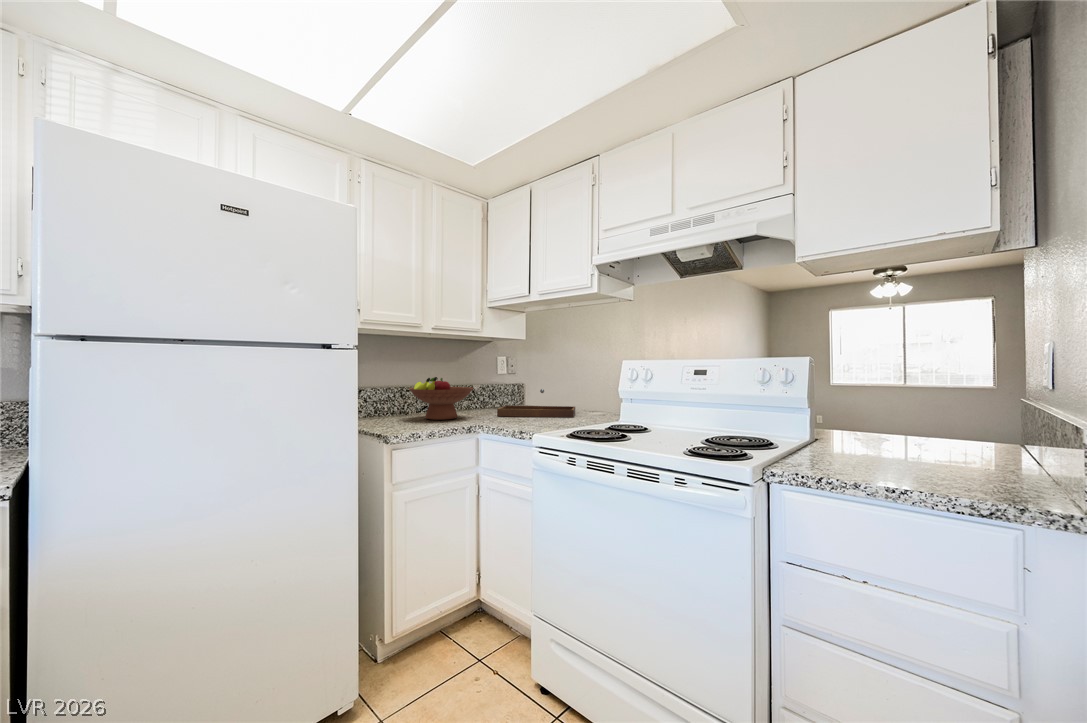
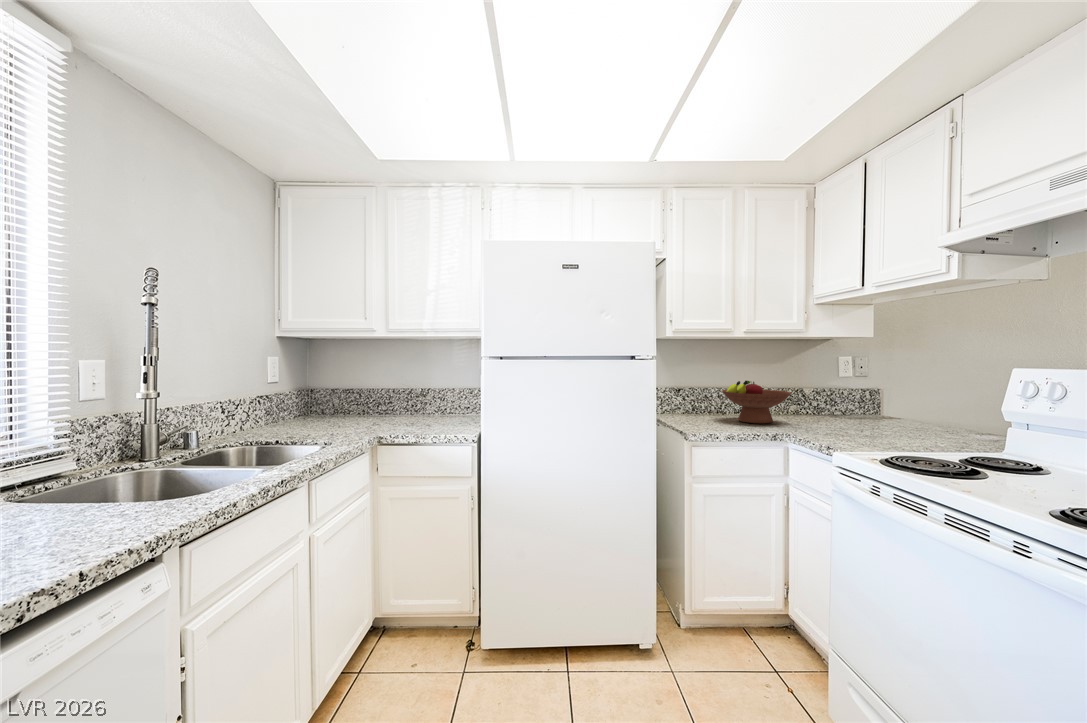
tray: present [497,389,575,417] -> none [822,398,945,438]

